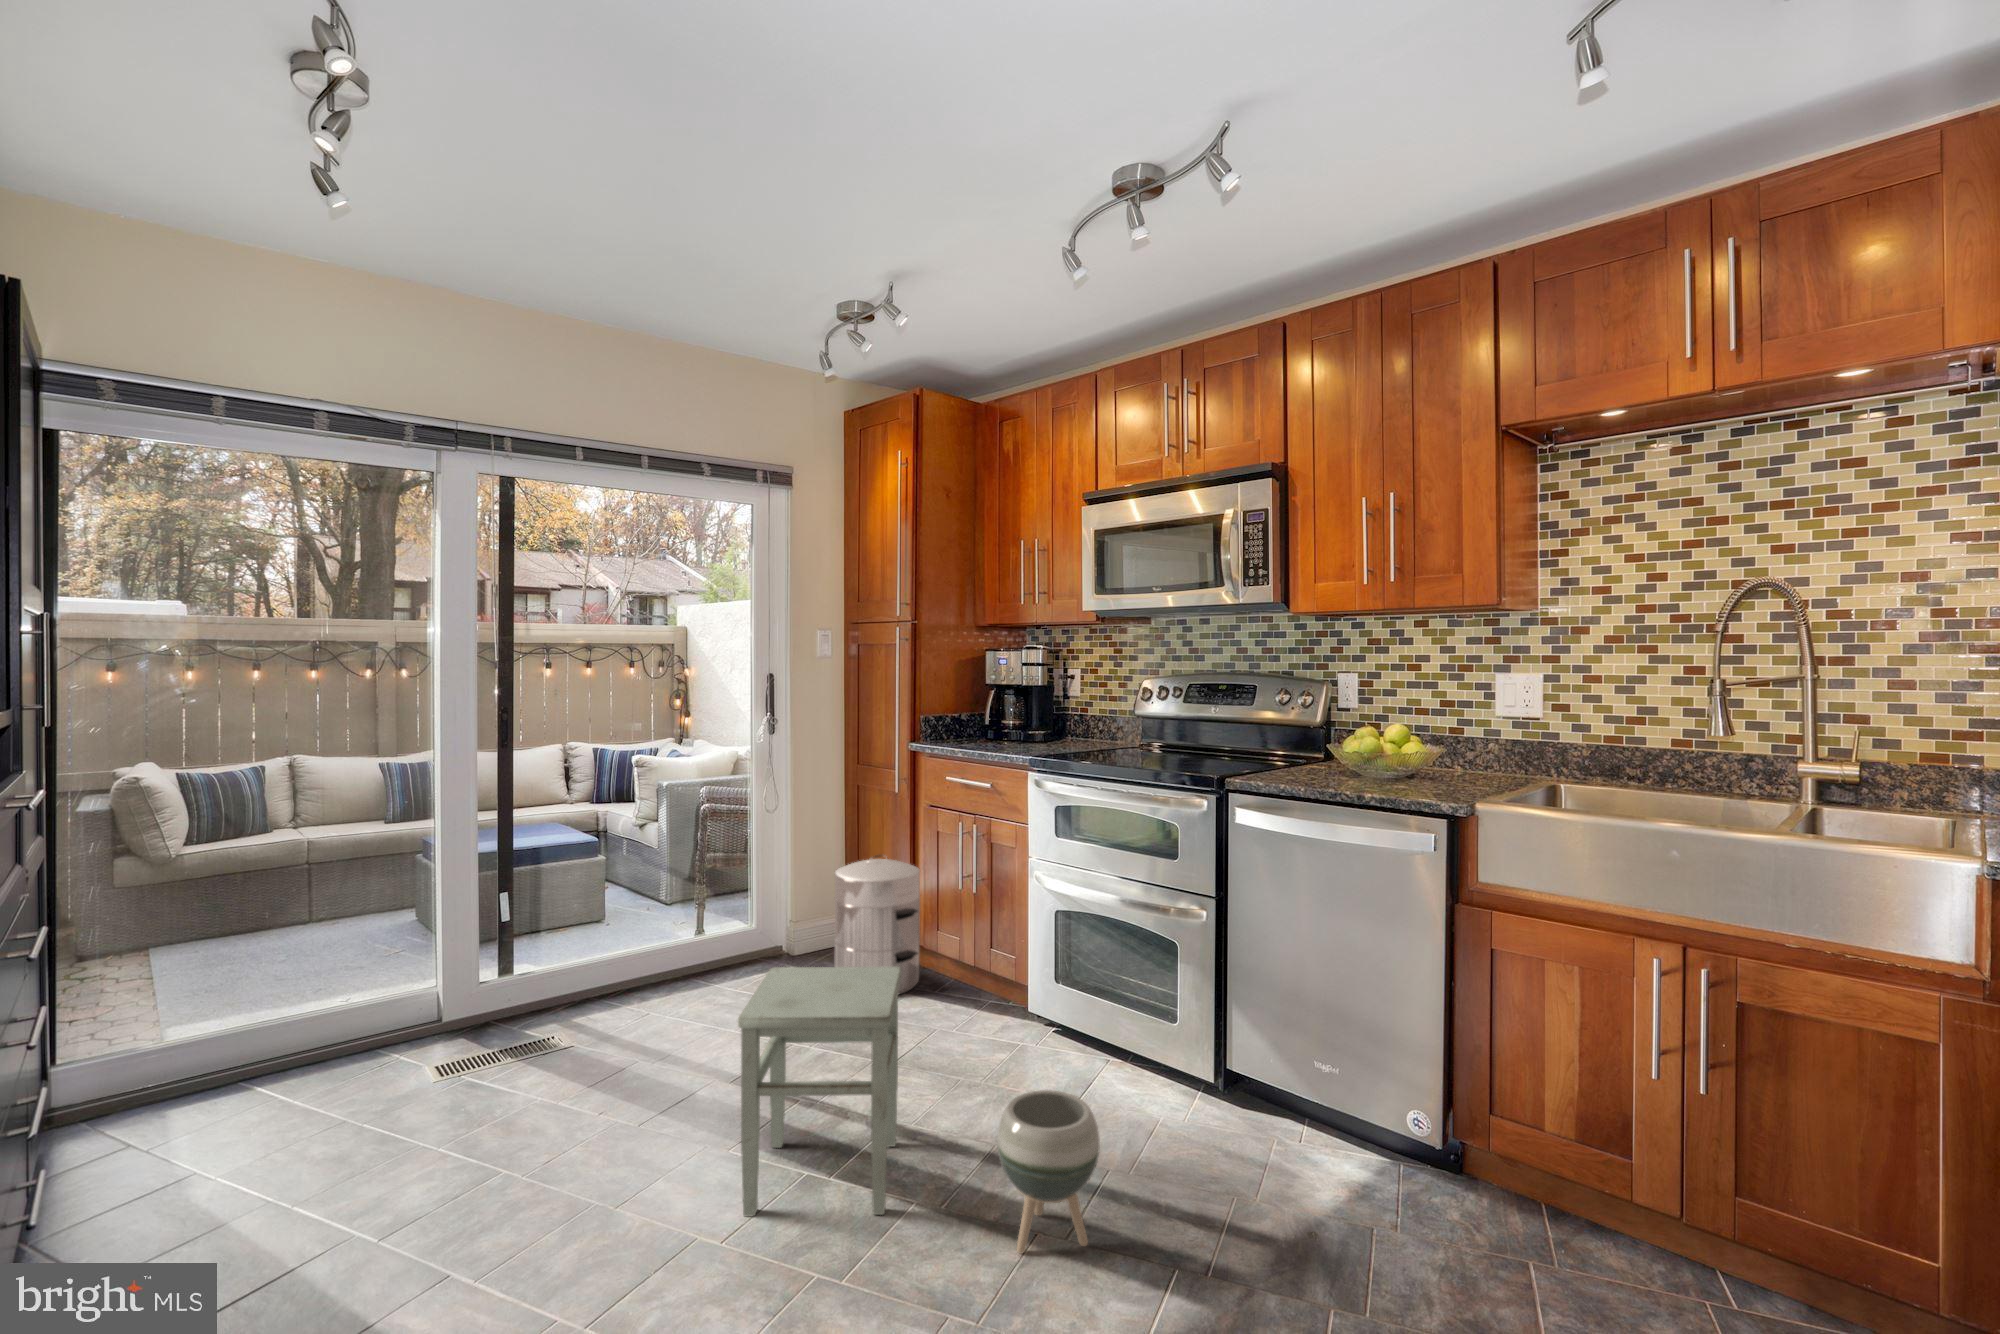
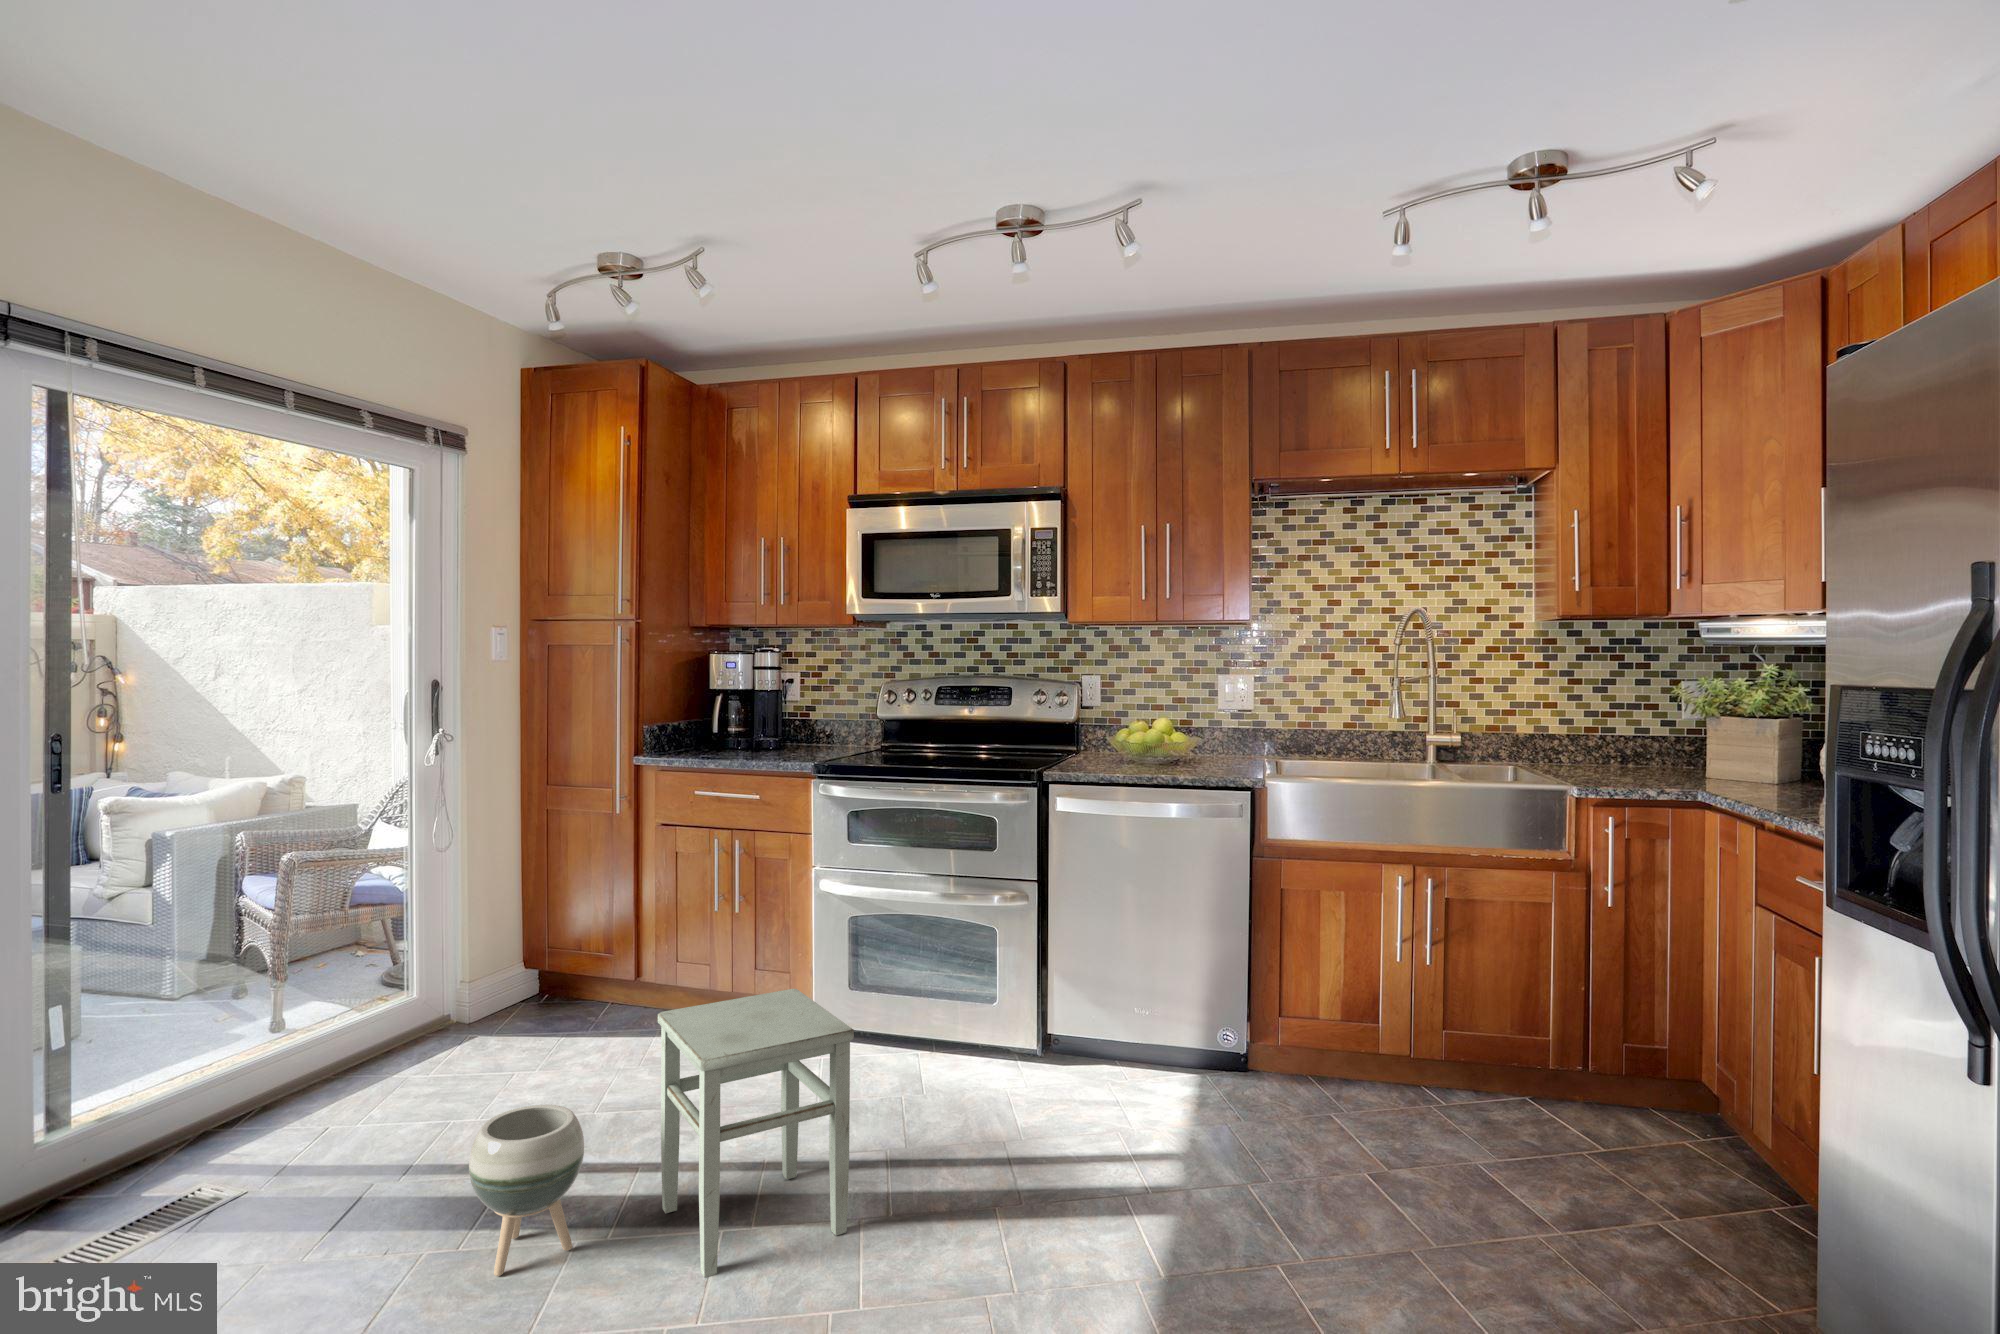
waste bin: present [835,855,920,994] -> none [551,889,668,1057]
planter: present [997,1090,1100,1253] -> present [469,1105,584,1276]

